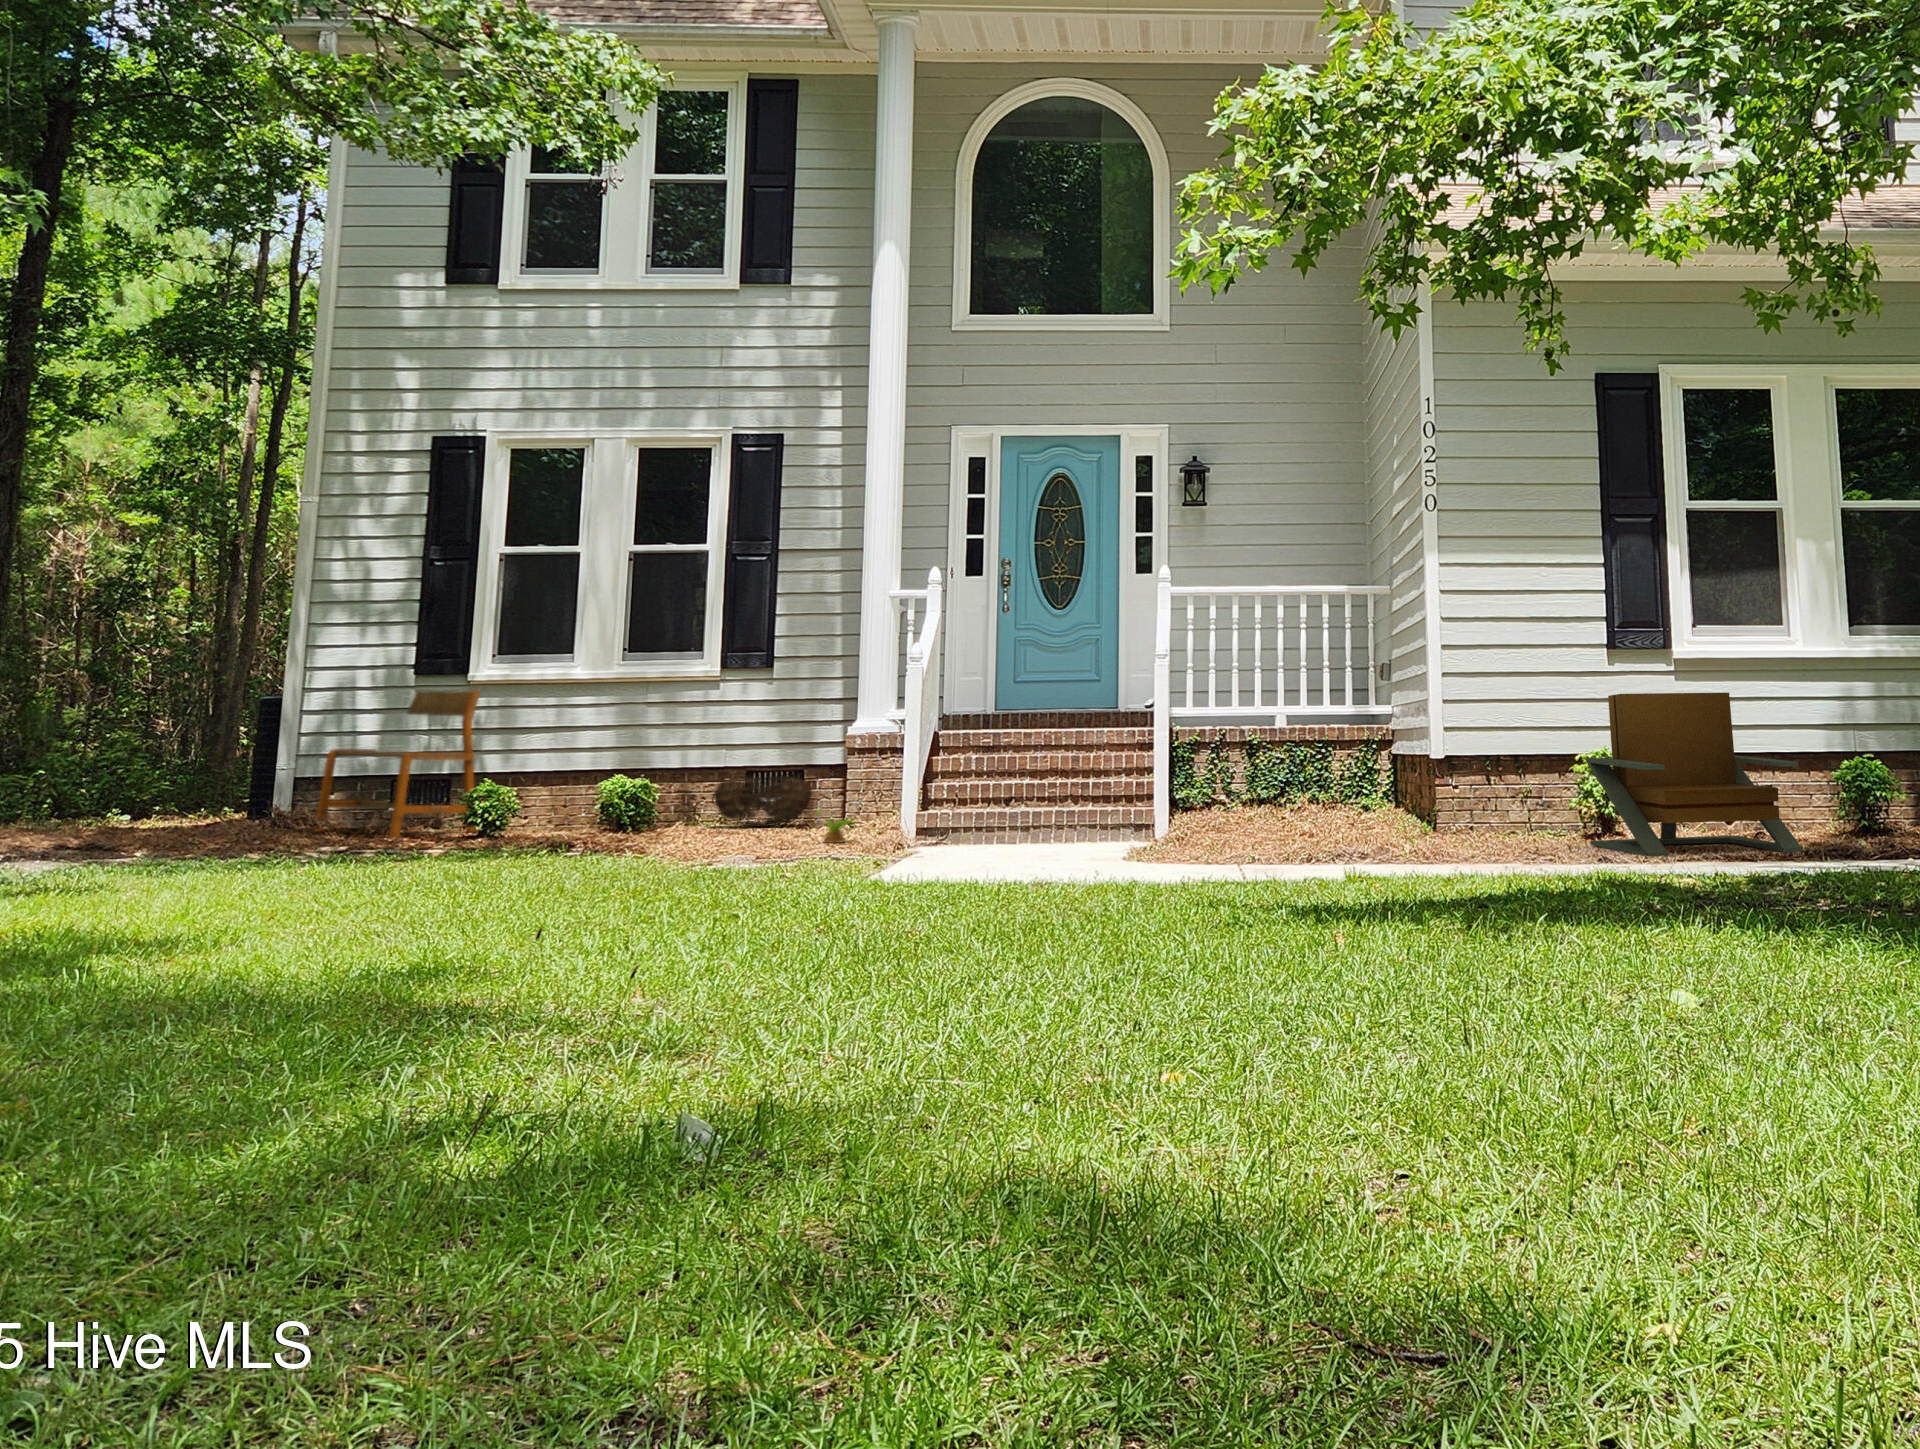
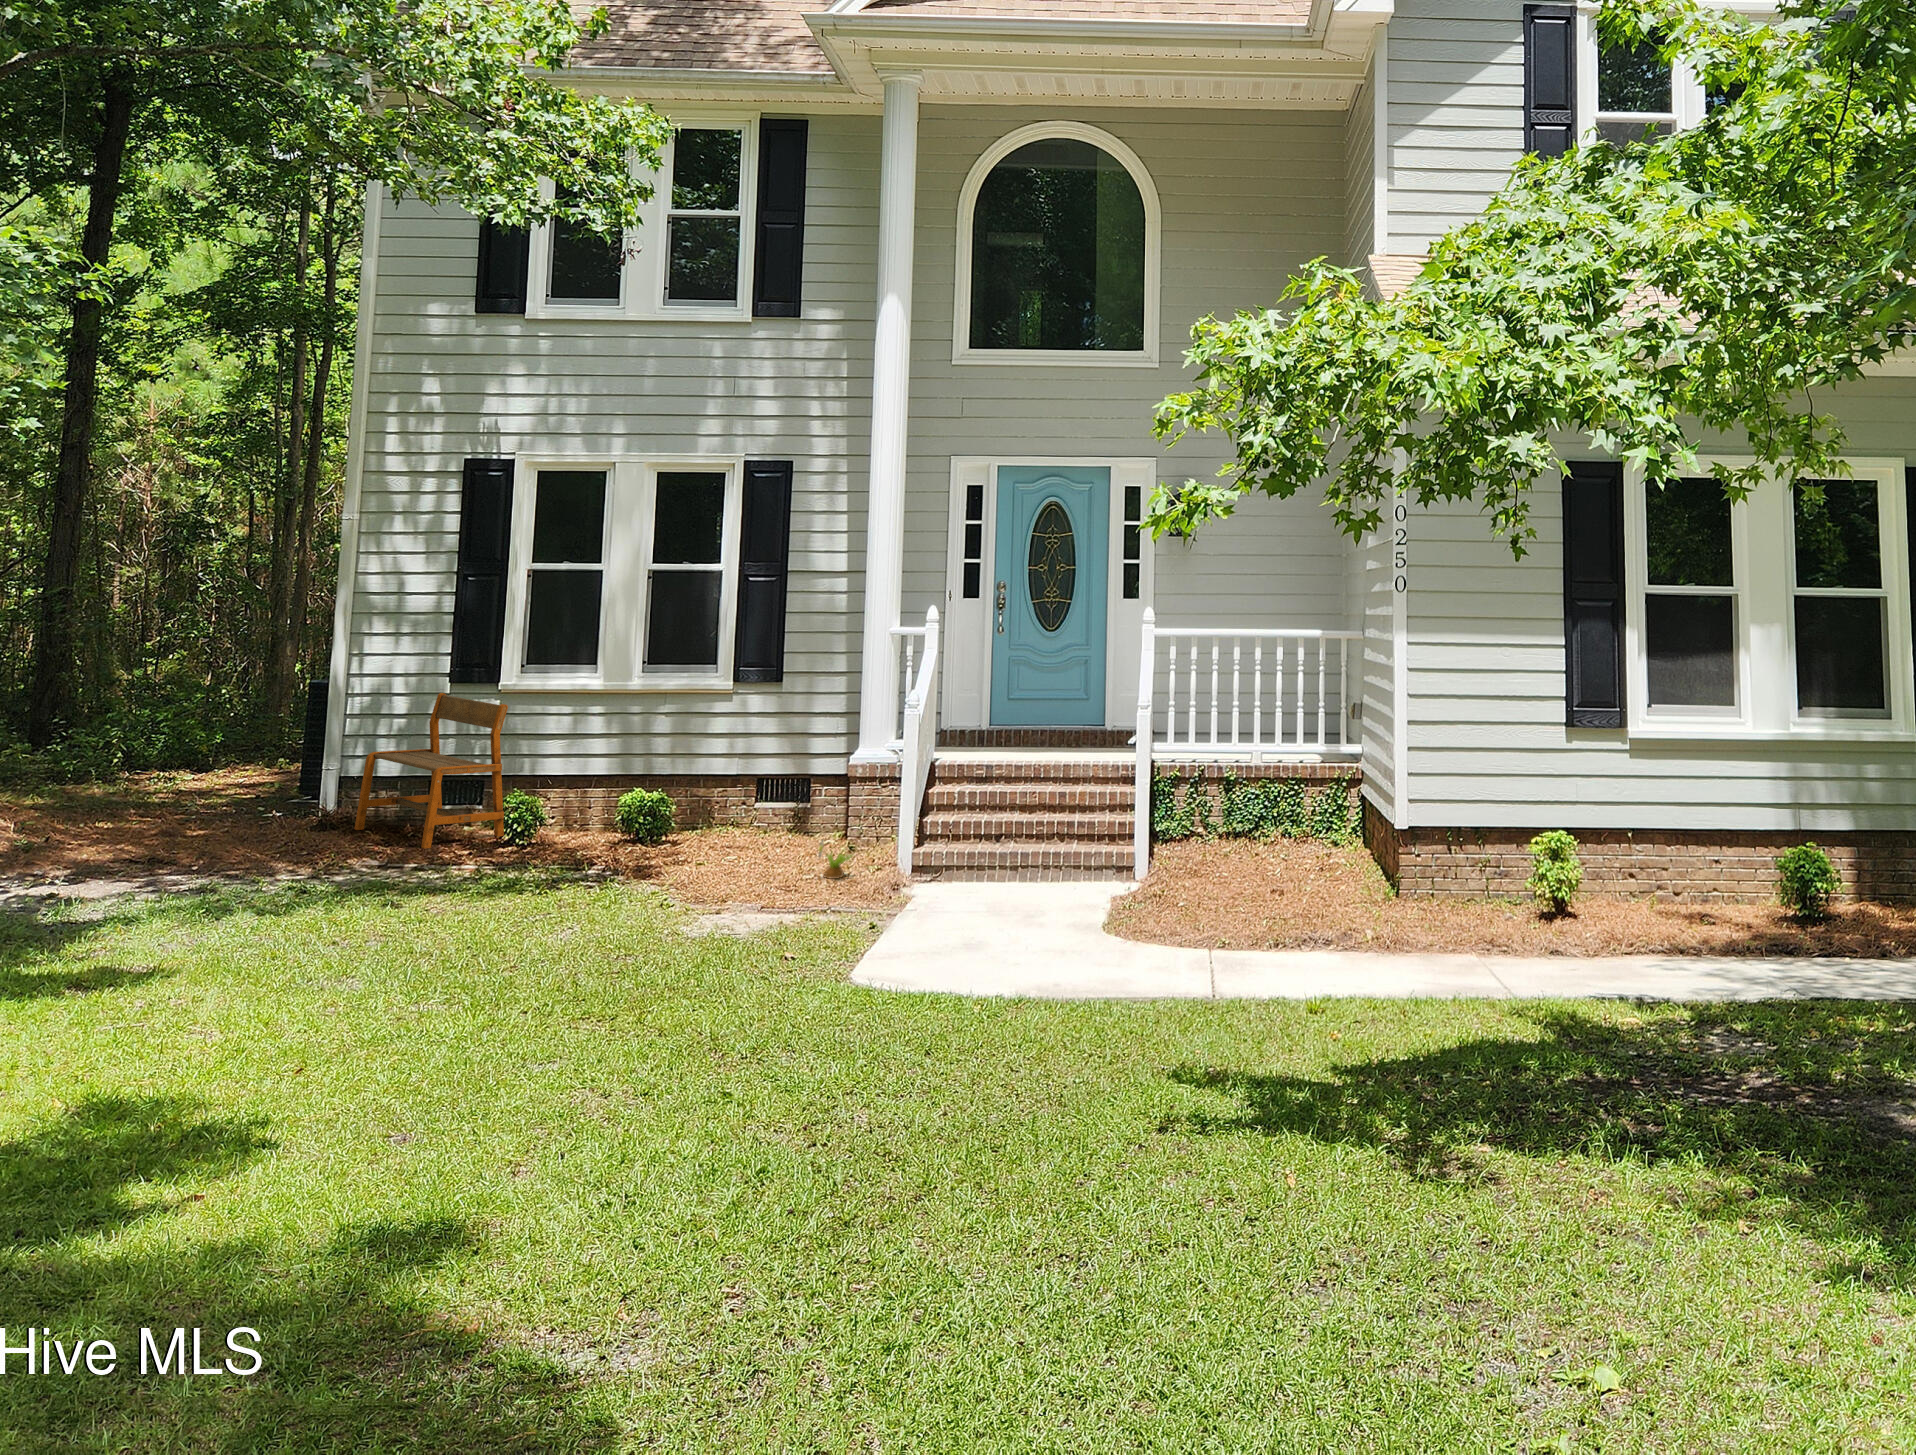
lounge chair: present [1586,692,1802,856] -> none [1544,771,1748,947]
basket: present [714,776,812,827] -> none [725,787,817,835]

